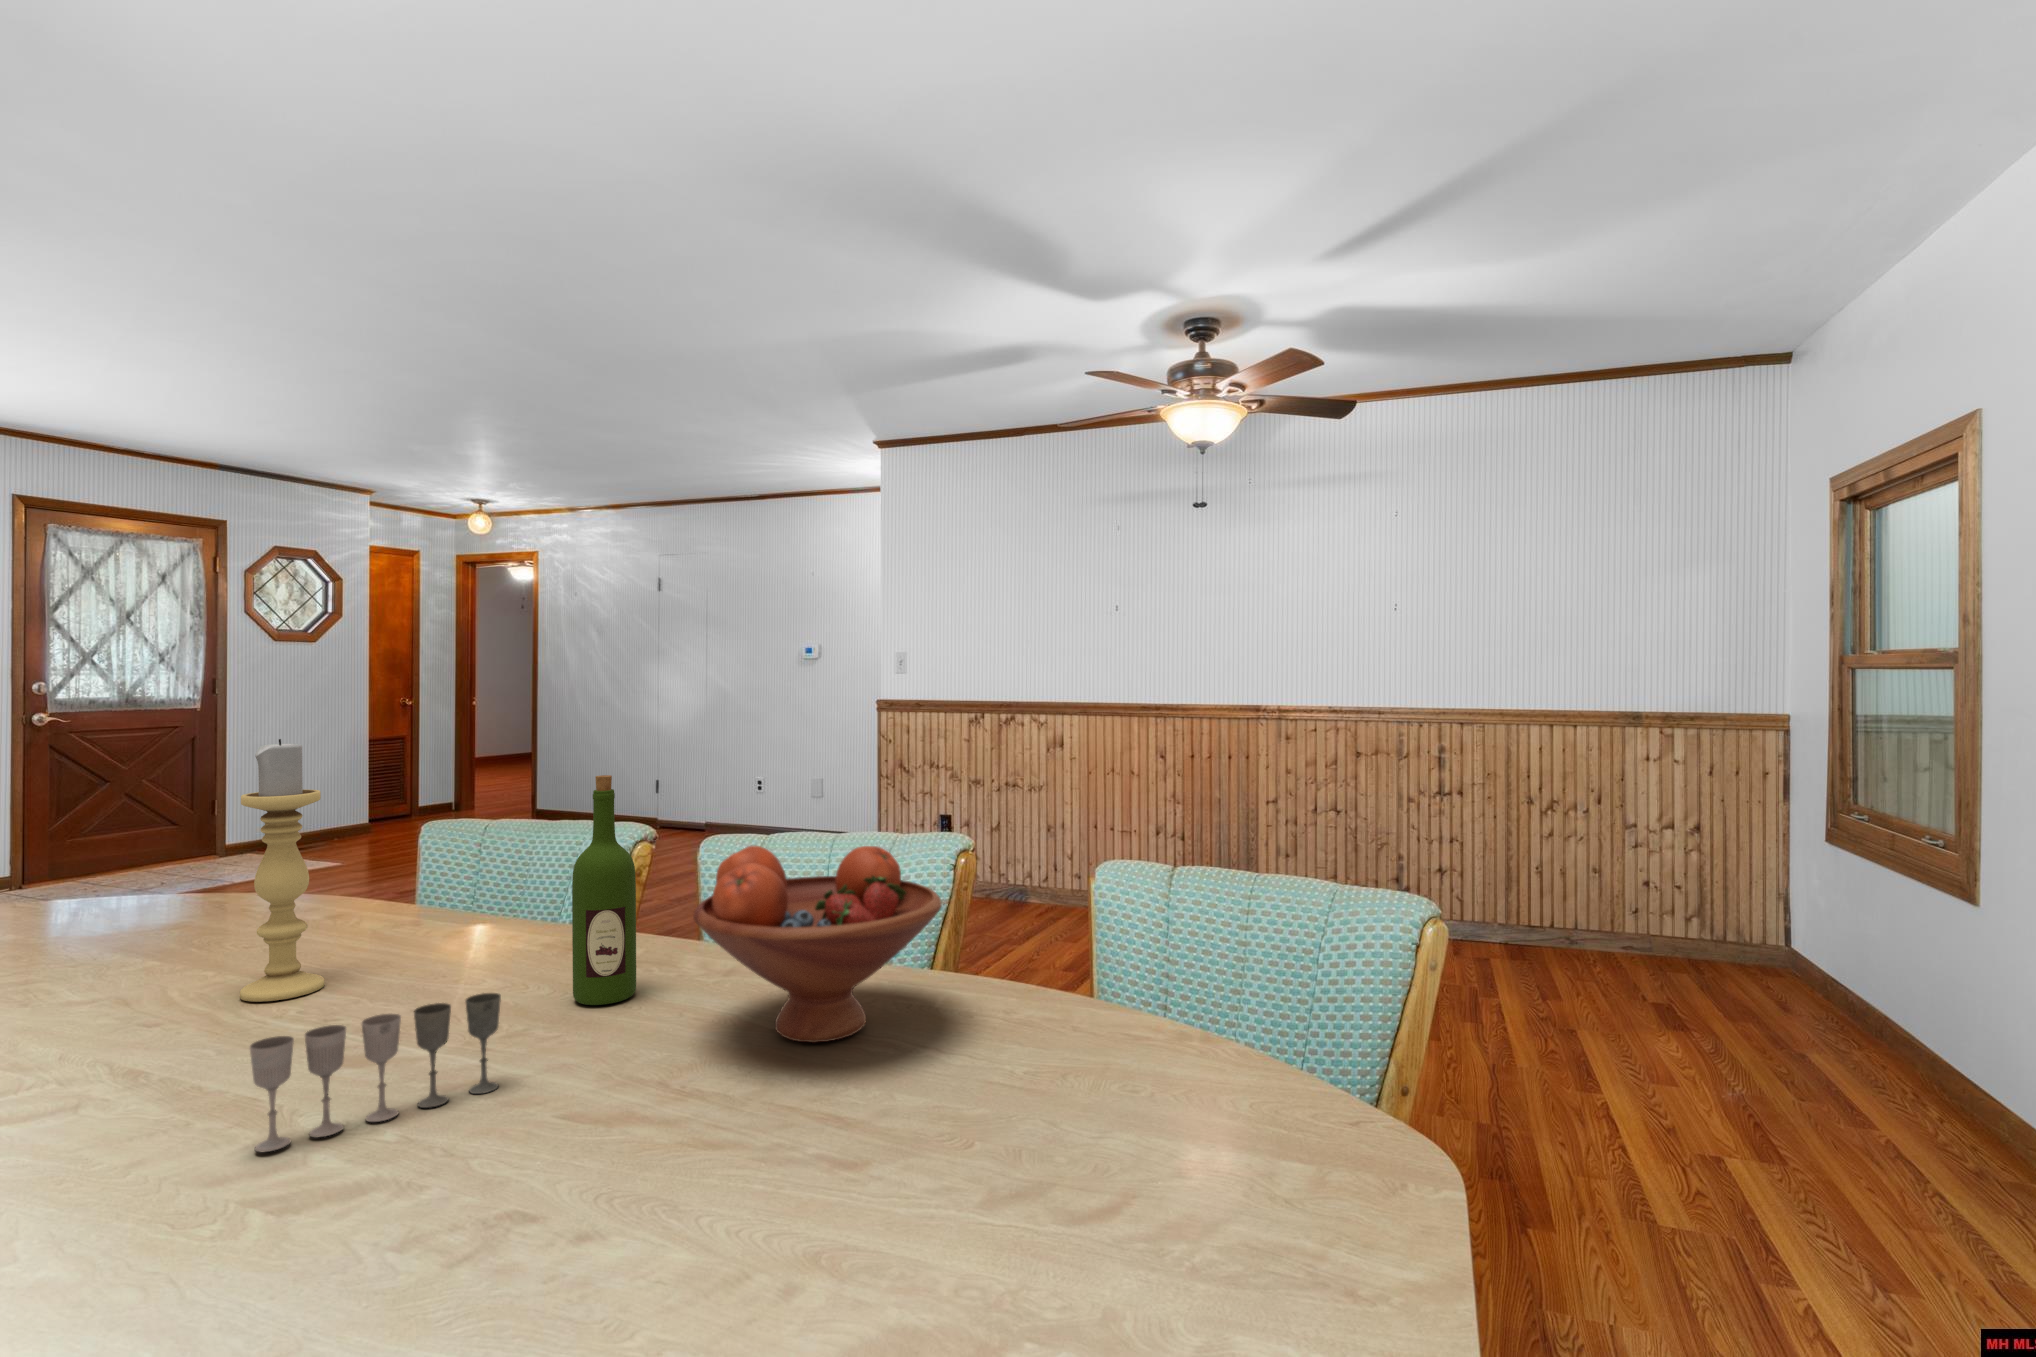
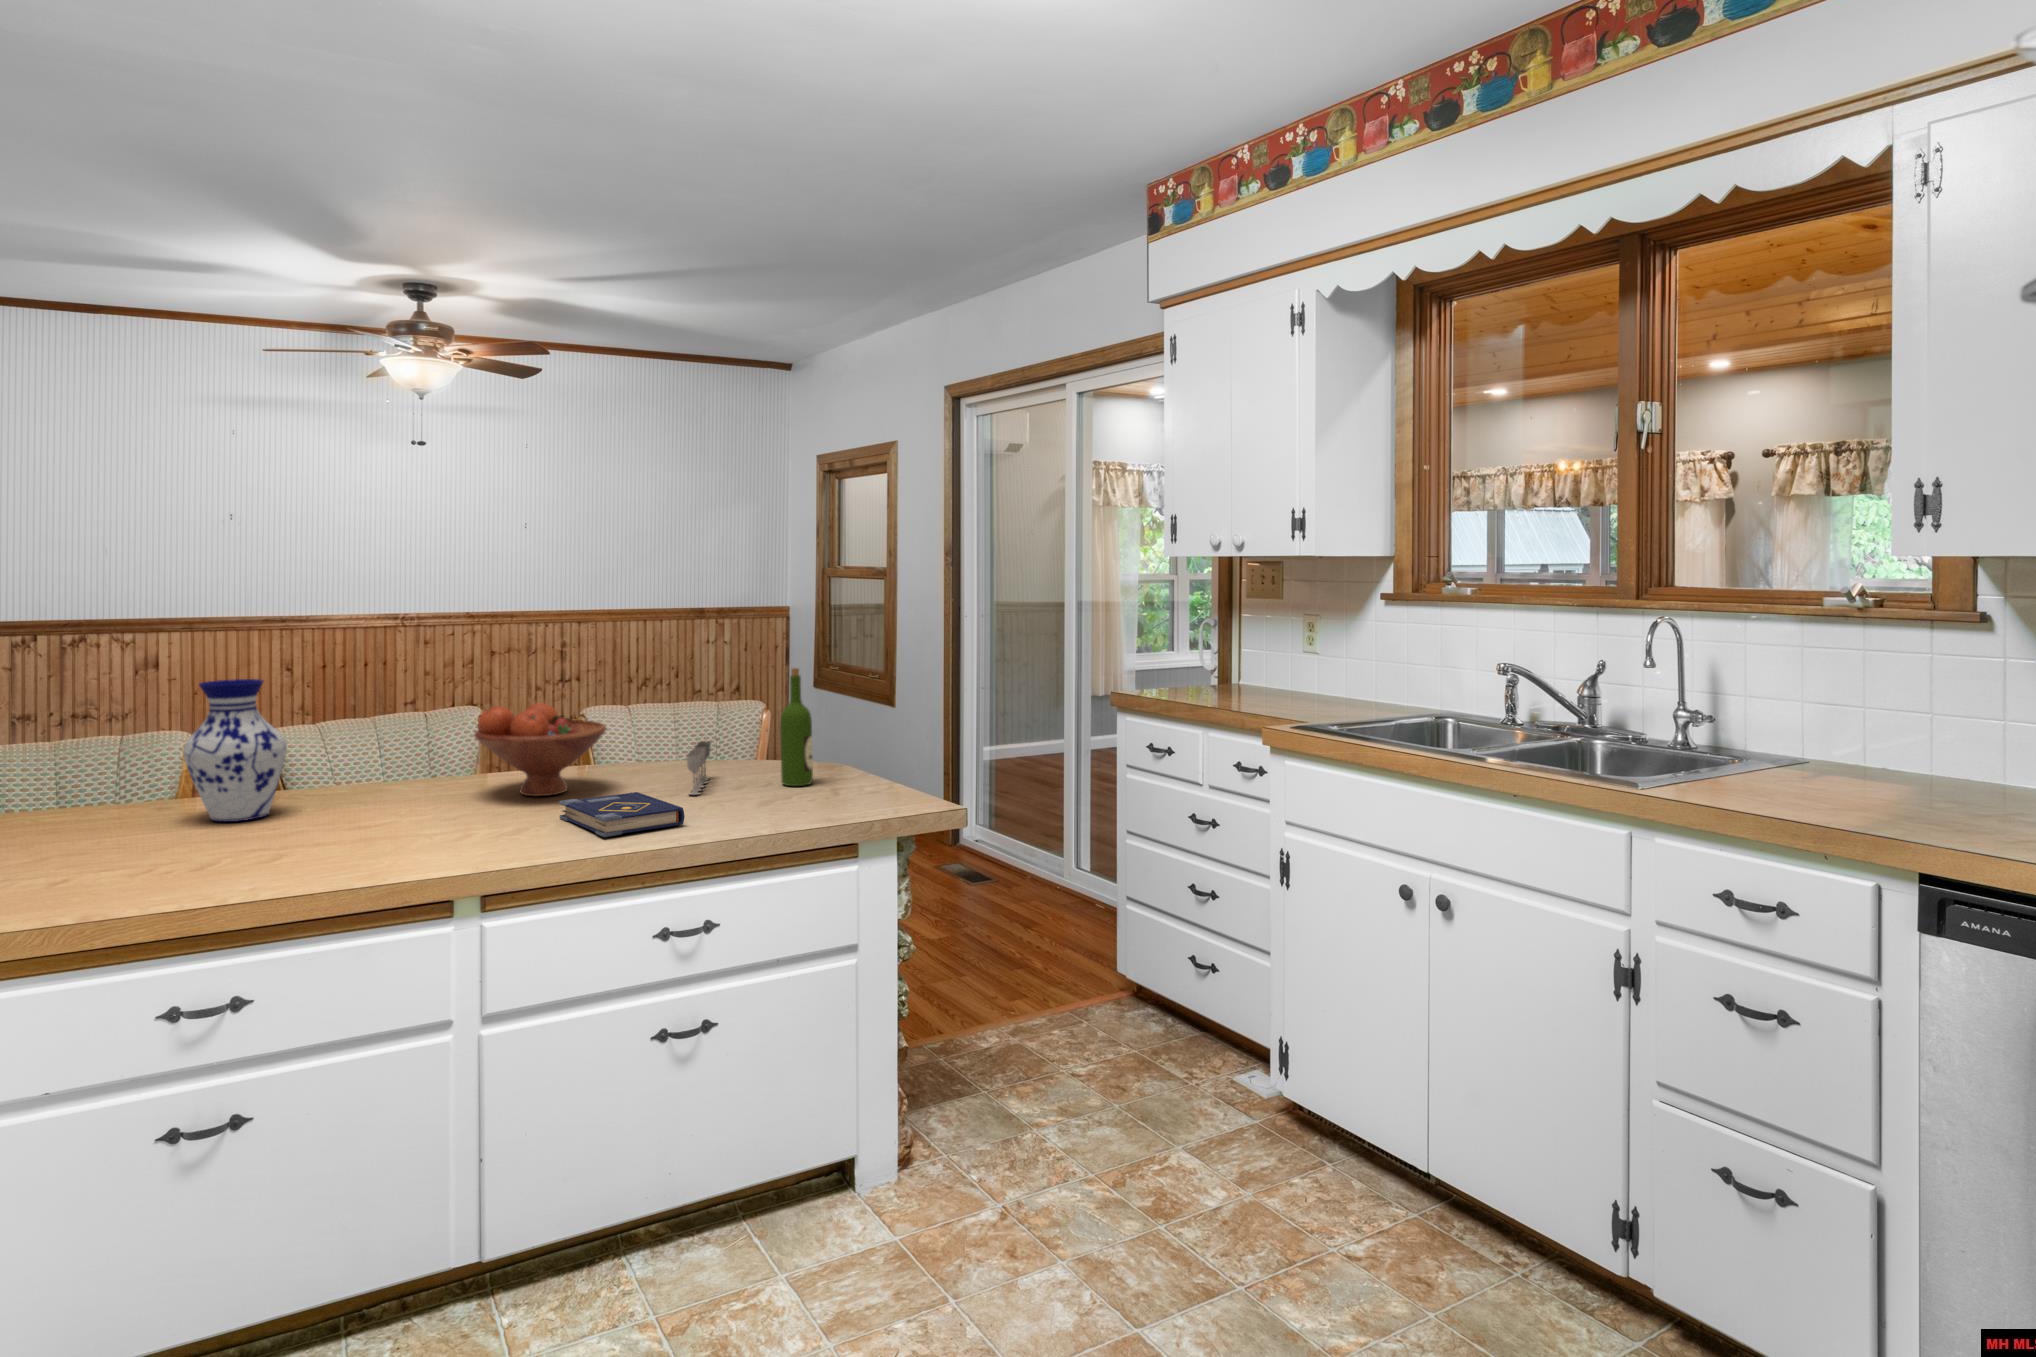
candle holder: present [240,739,324,1002] -> none [105,672,173,850]
vase: none [405,761,548,975] -> present [183,679,286,822]
wine bottle: present [572,775,636,1005] -> present [780,668,813,786]
wine glass: present [250,993,501,1152] -> present [686,741,711,795]
book: none [485,1089,829,1292] -> present [559,792,685,837]

